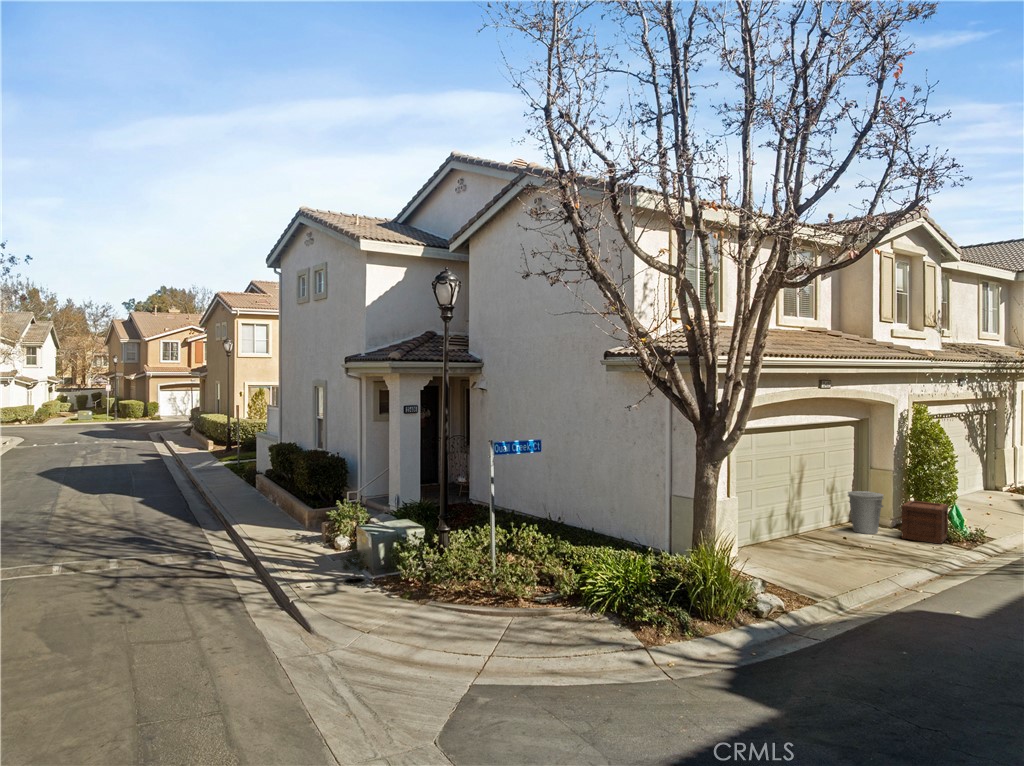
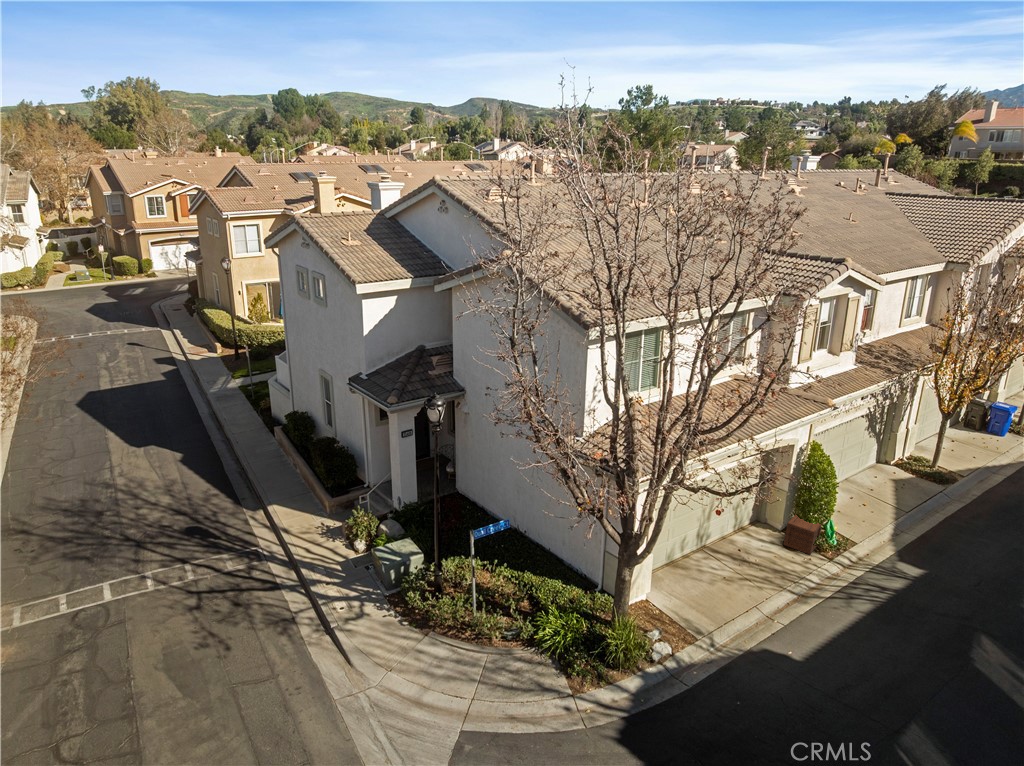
trash can: present [848,491,884,534] -> none [751,500,778,536]
potted tree: present [340,544,367,585] -> none [362,572,384,604]

